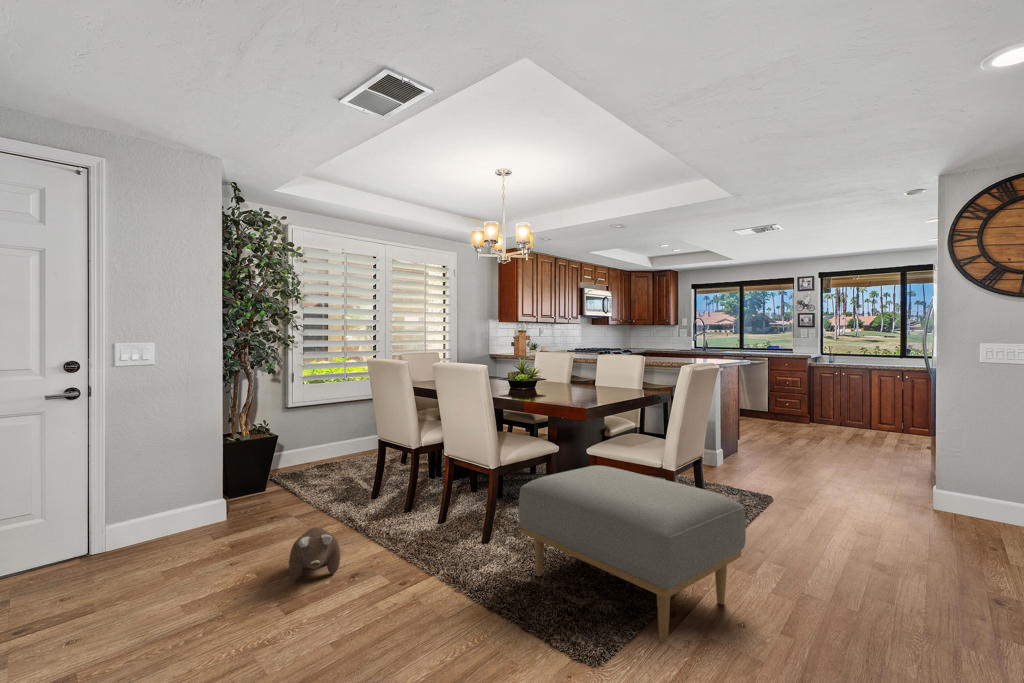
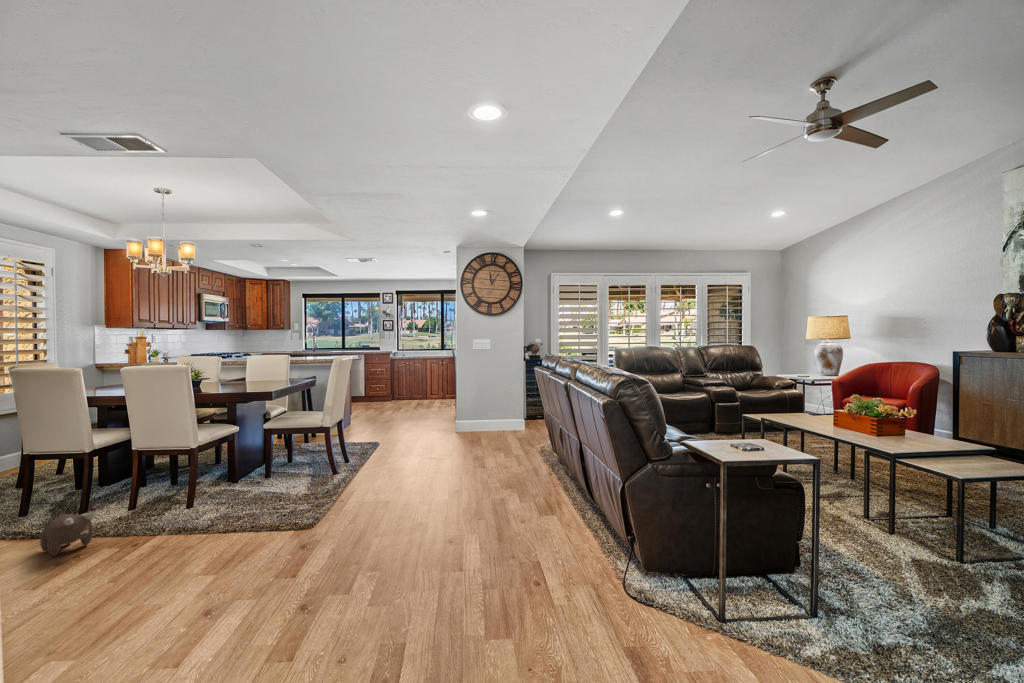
ottoman: present [519,465,746,643] -> none [242,433,376,506]

